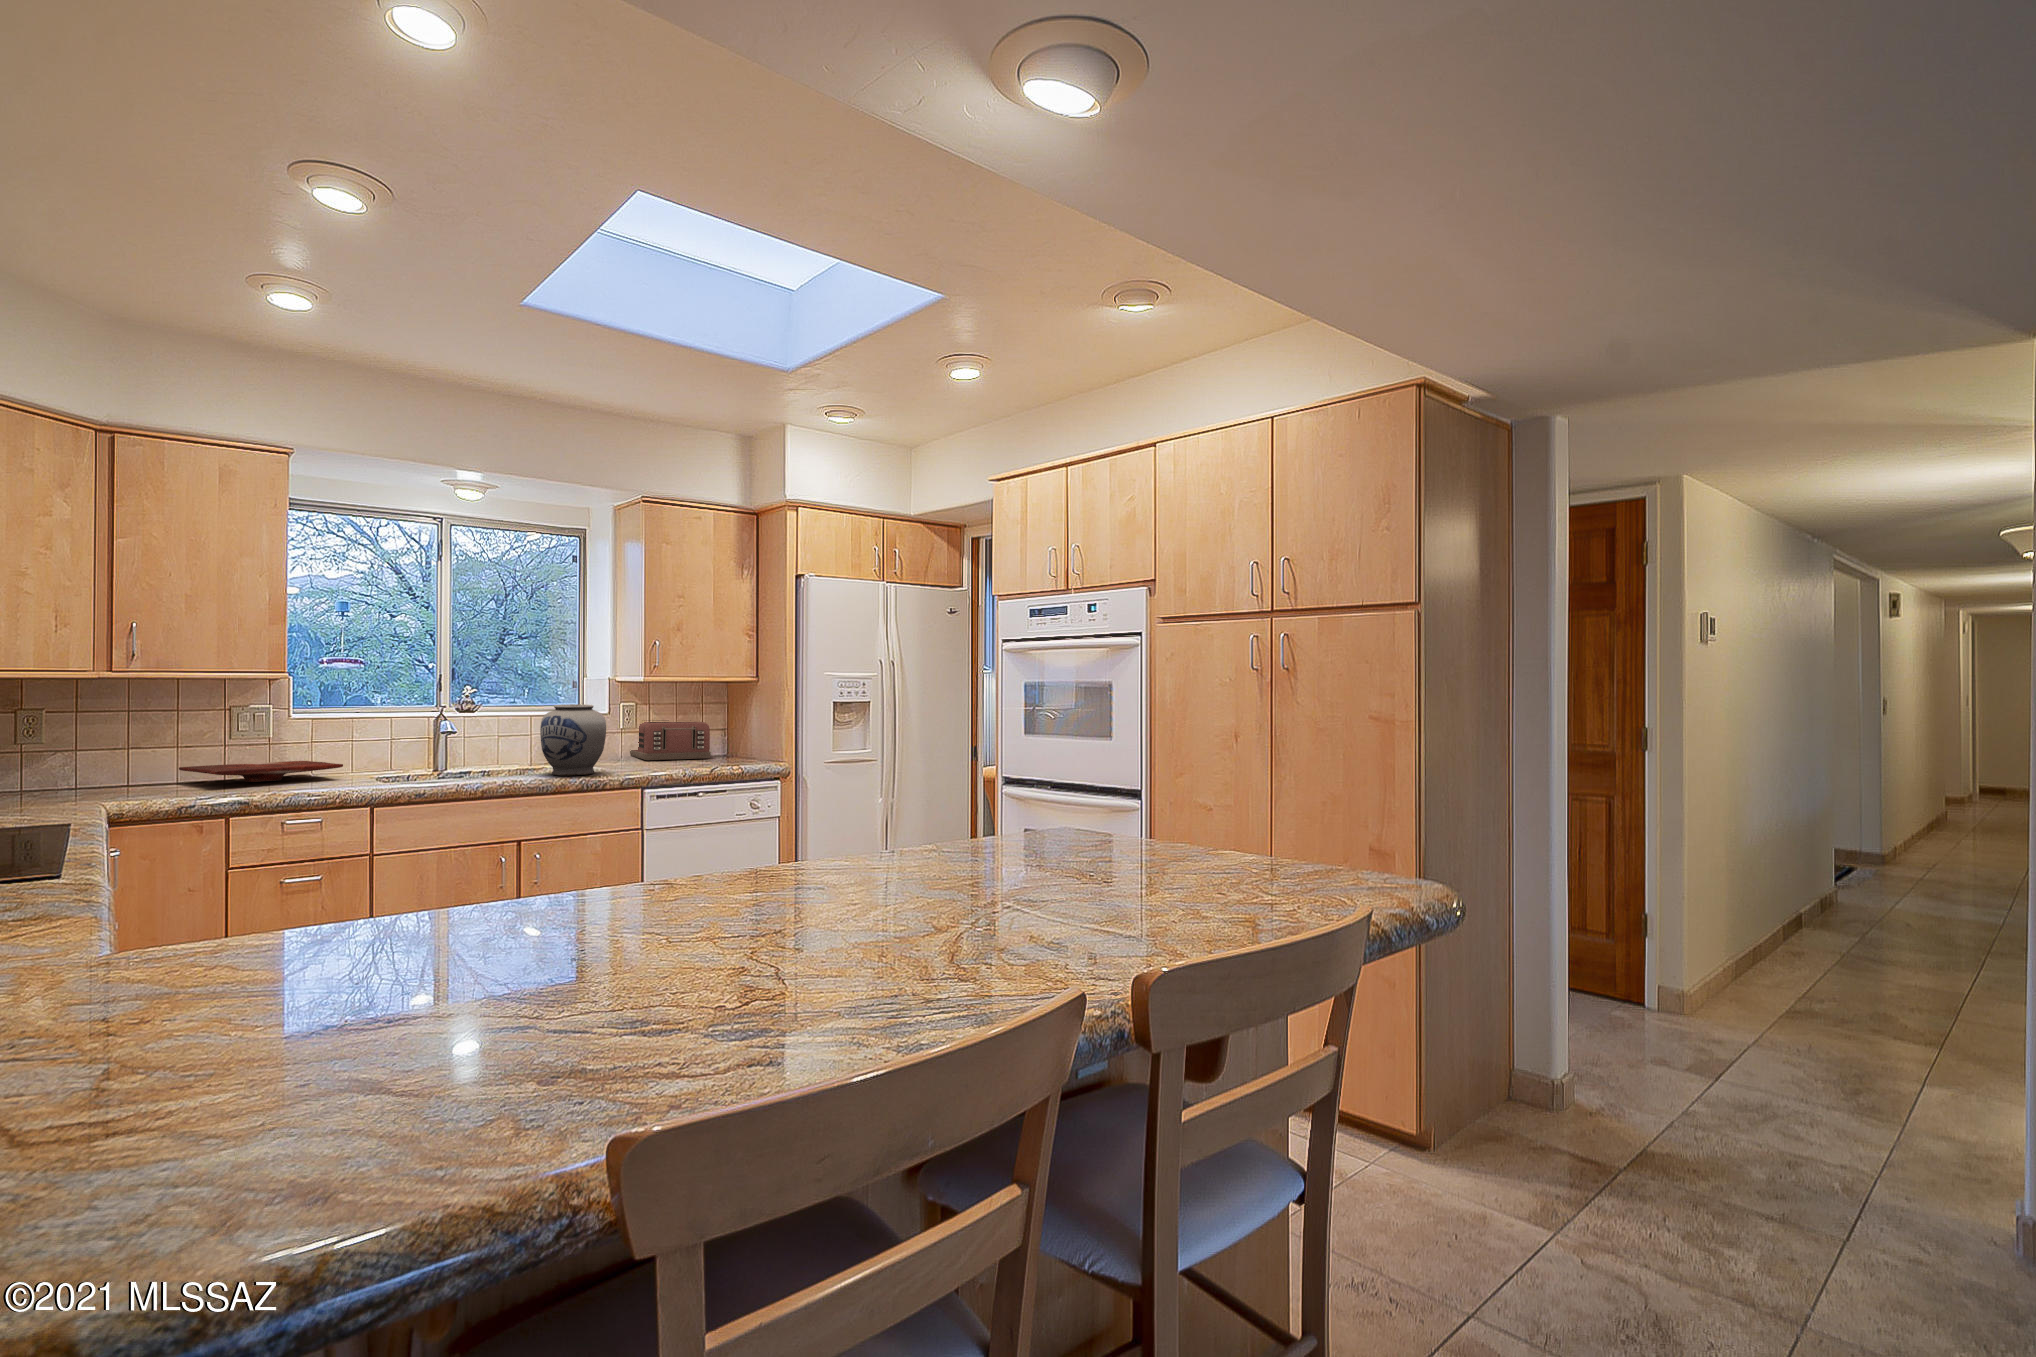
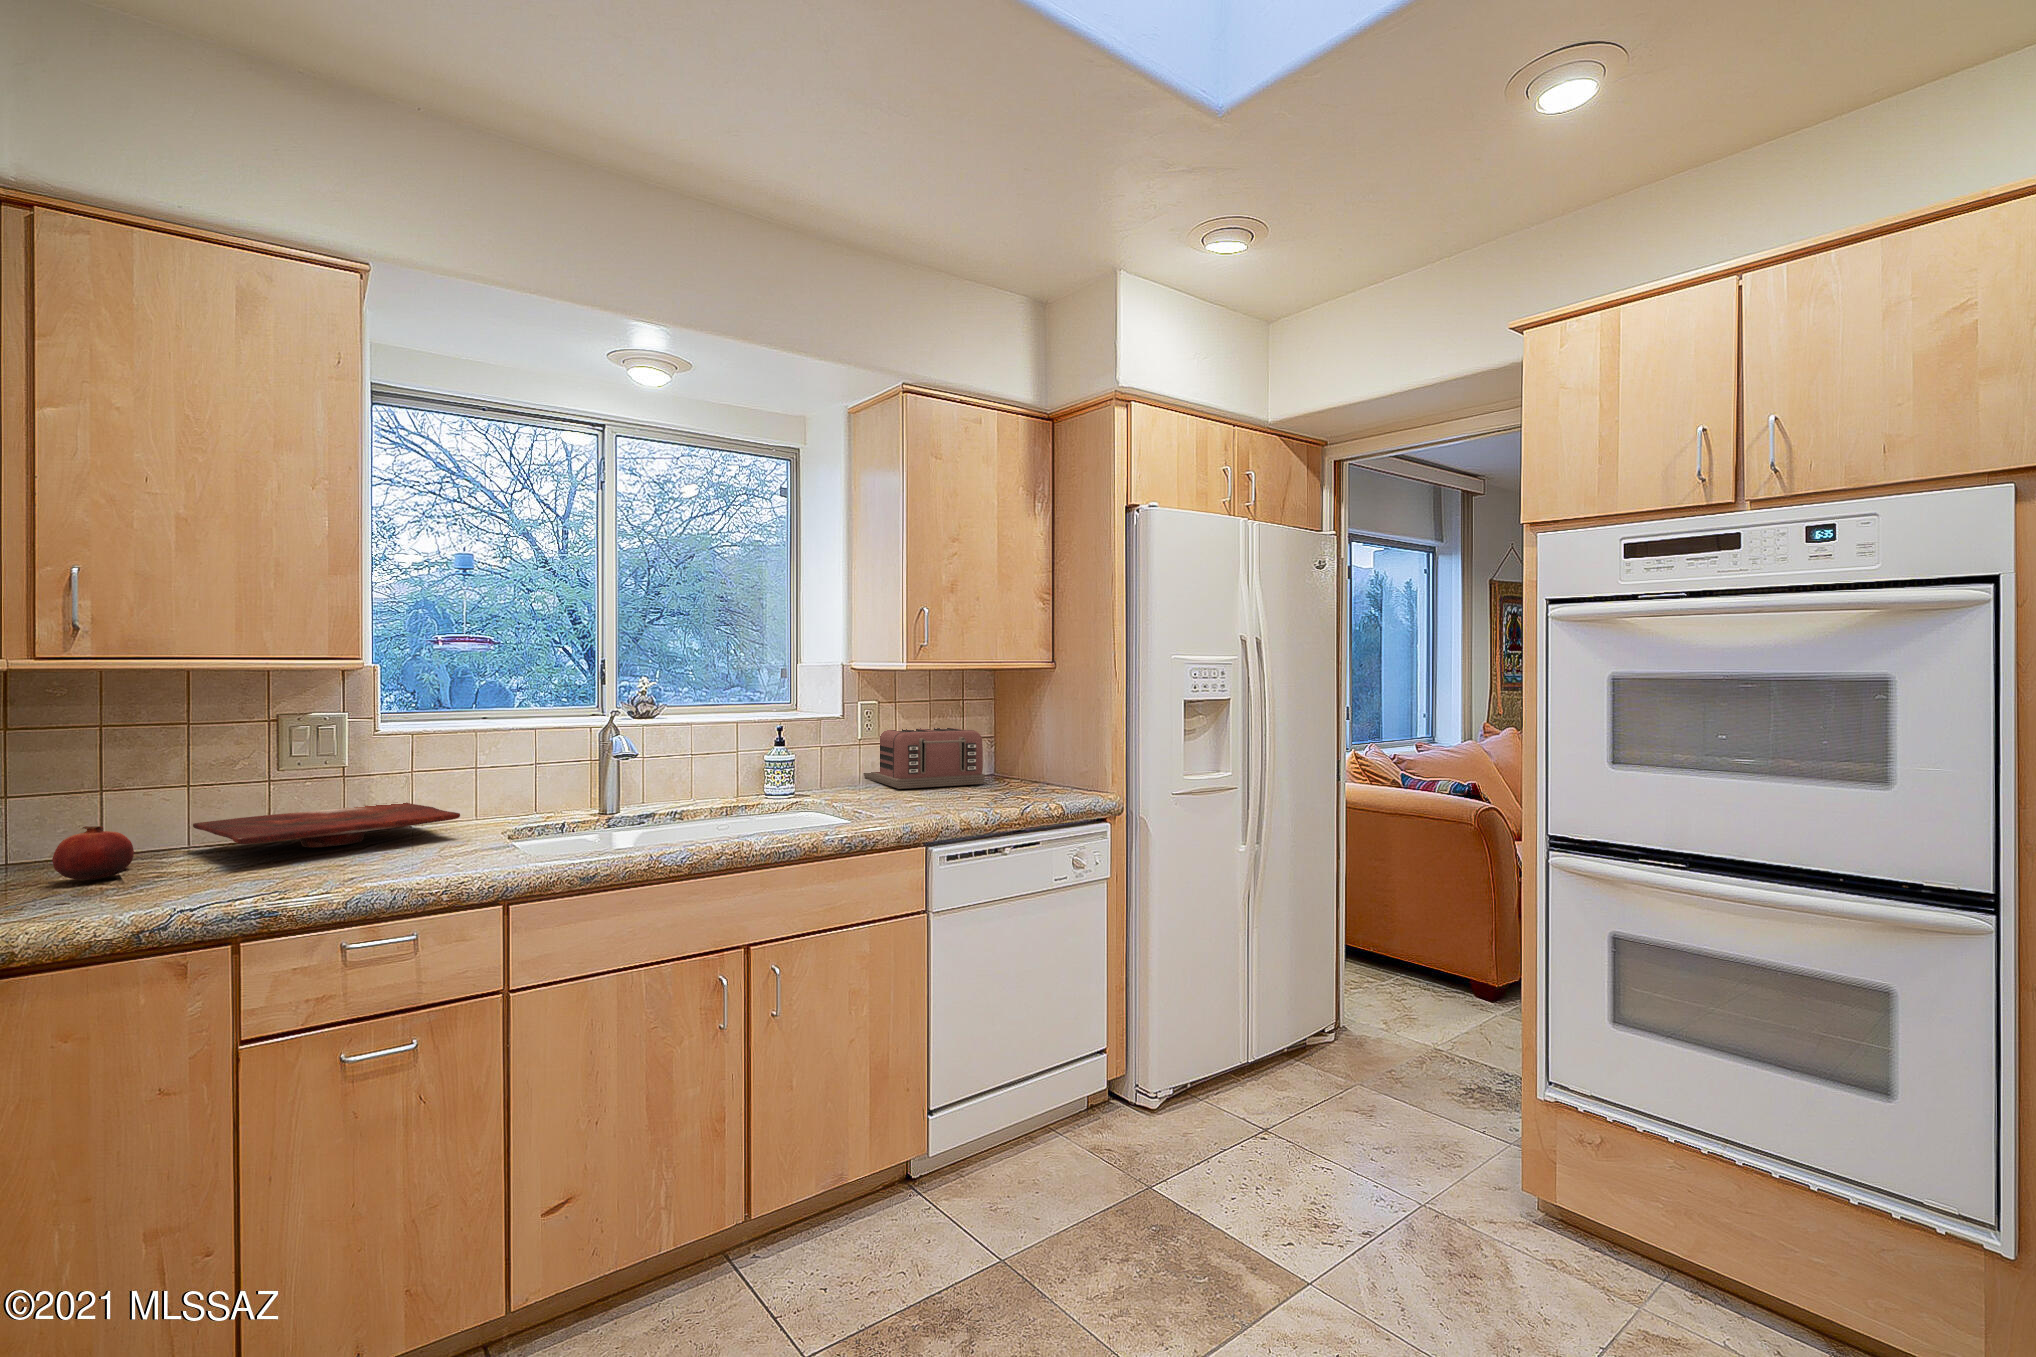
vase: present [540,704,606,776] -> none [766,709,865,828]
fruit: none [107,764,151,794] -> present [52,826,134,880]

